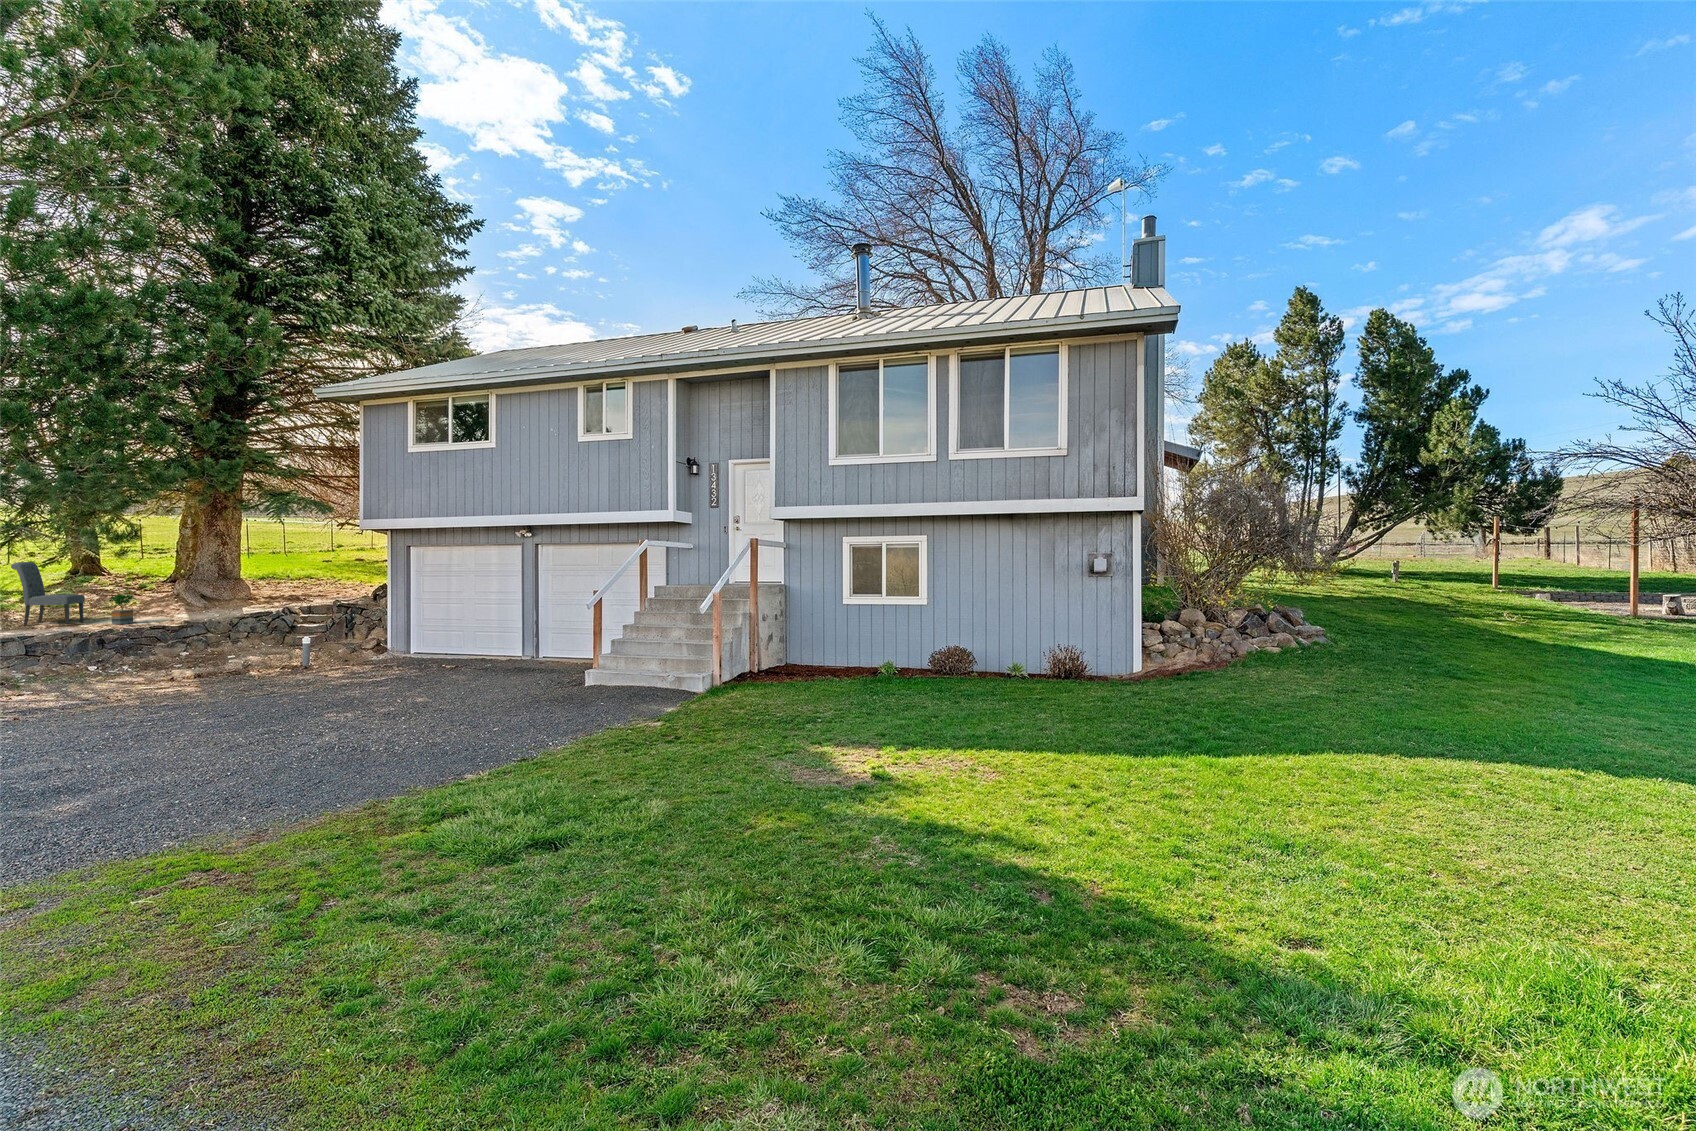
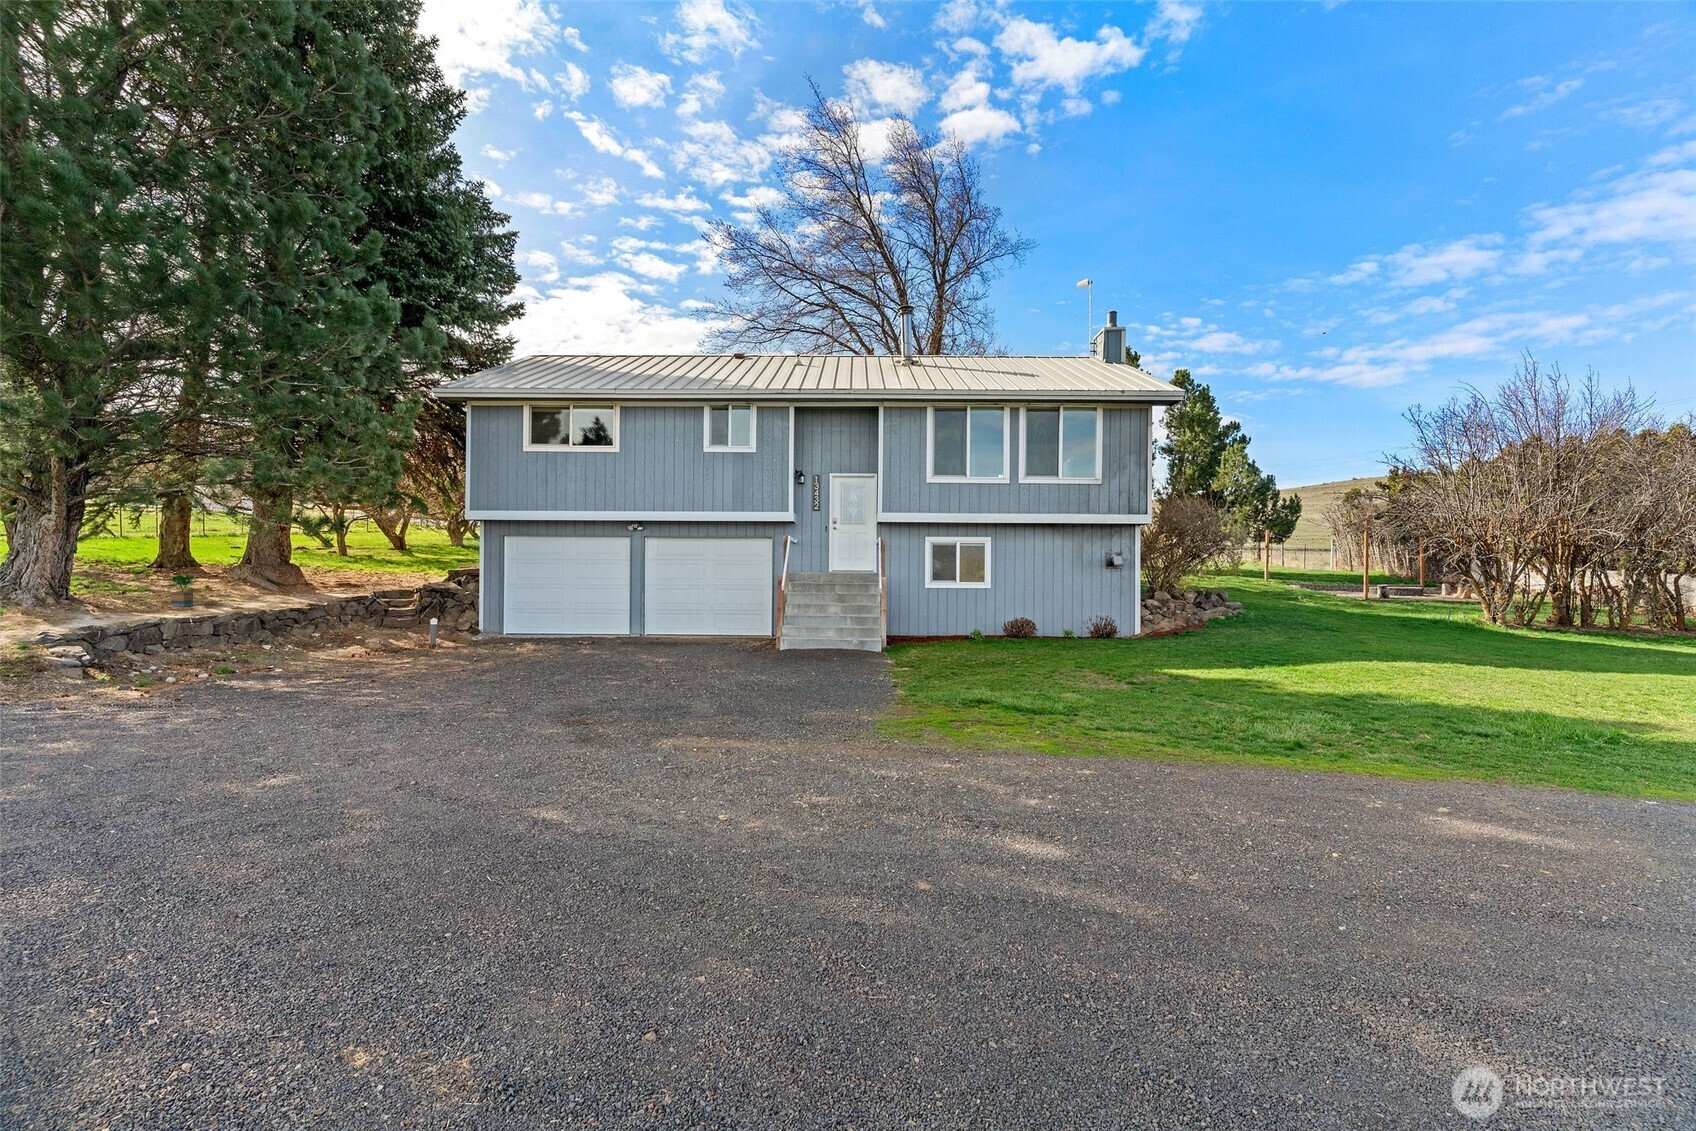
chair: present [11,562,85,626] -> none [65,537,134,607]

